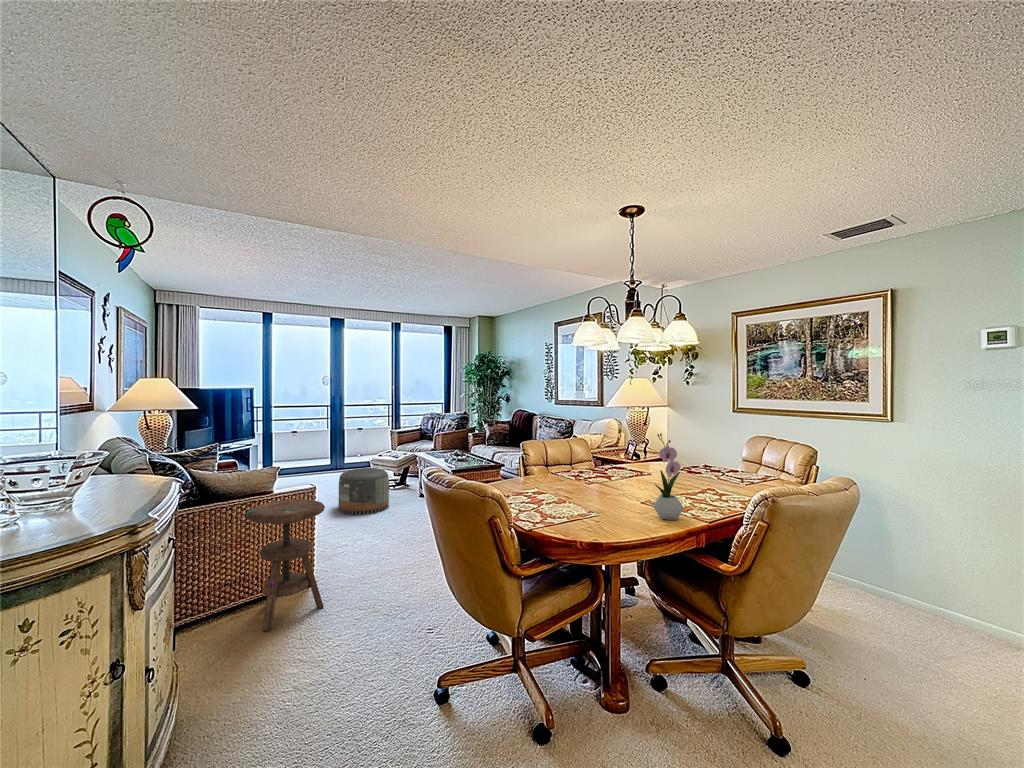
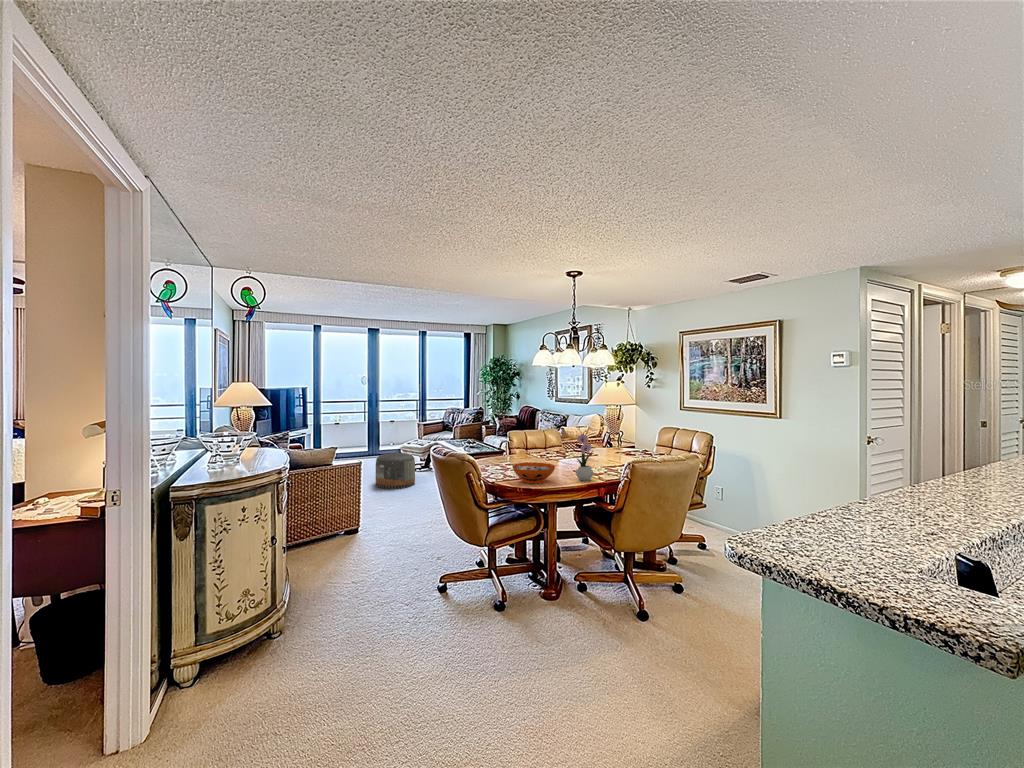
decorative bowl: none [554,490,623,526] -> present [512,462,555,483]
side table: present [246,500,325,631] -> none [316,471,368,556]

